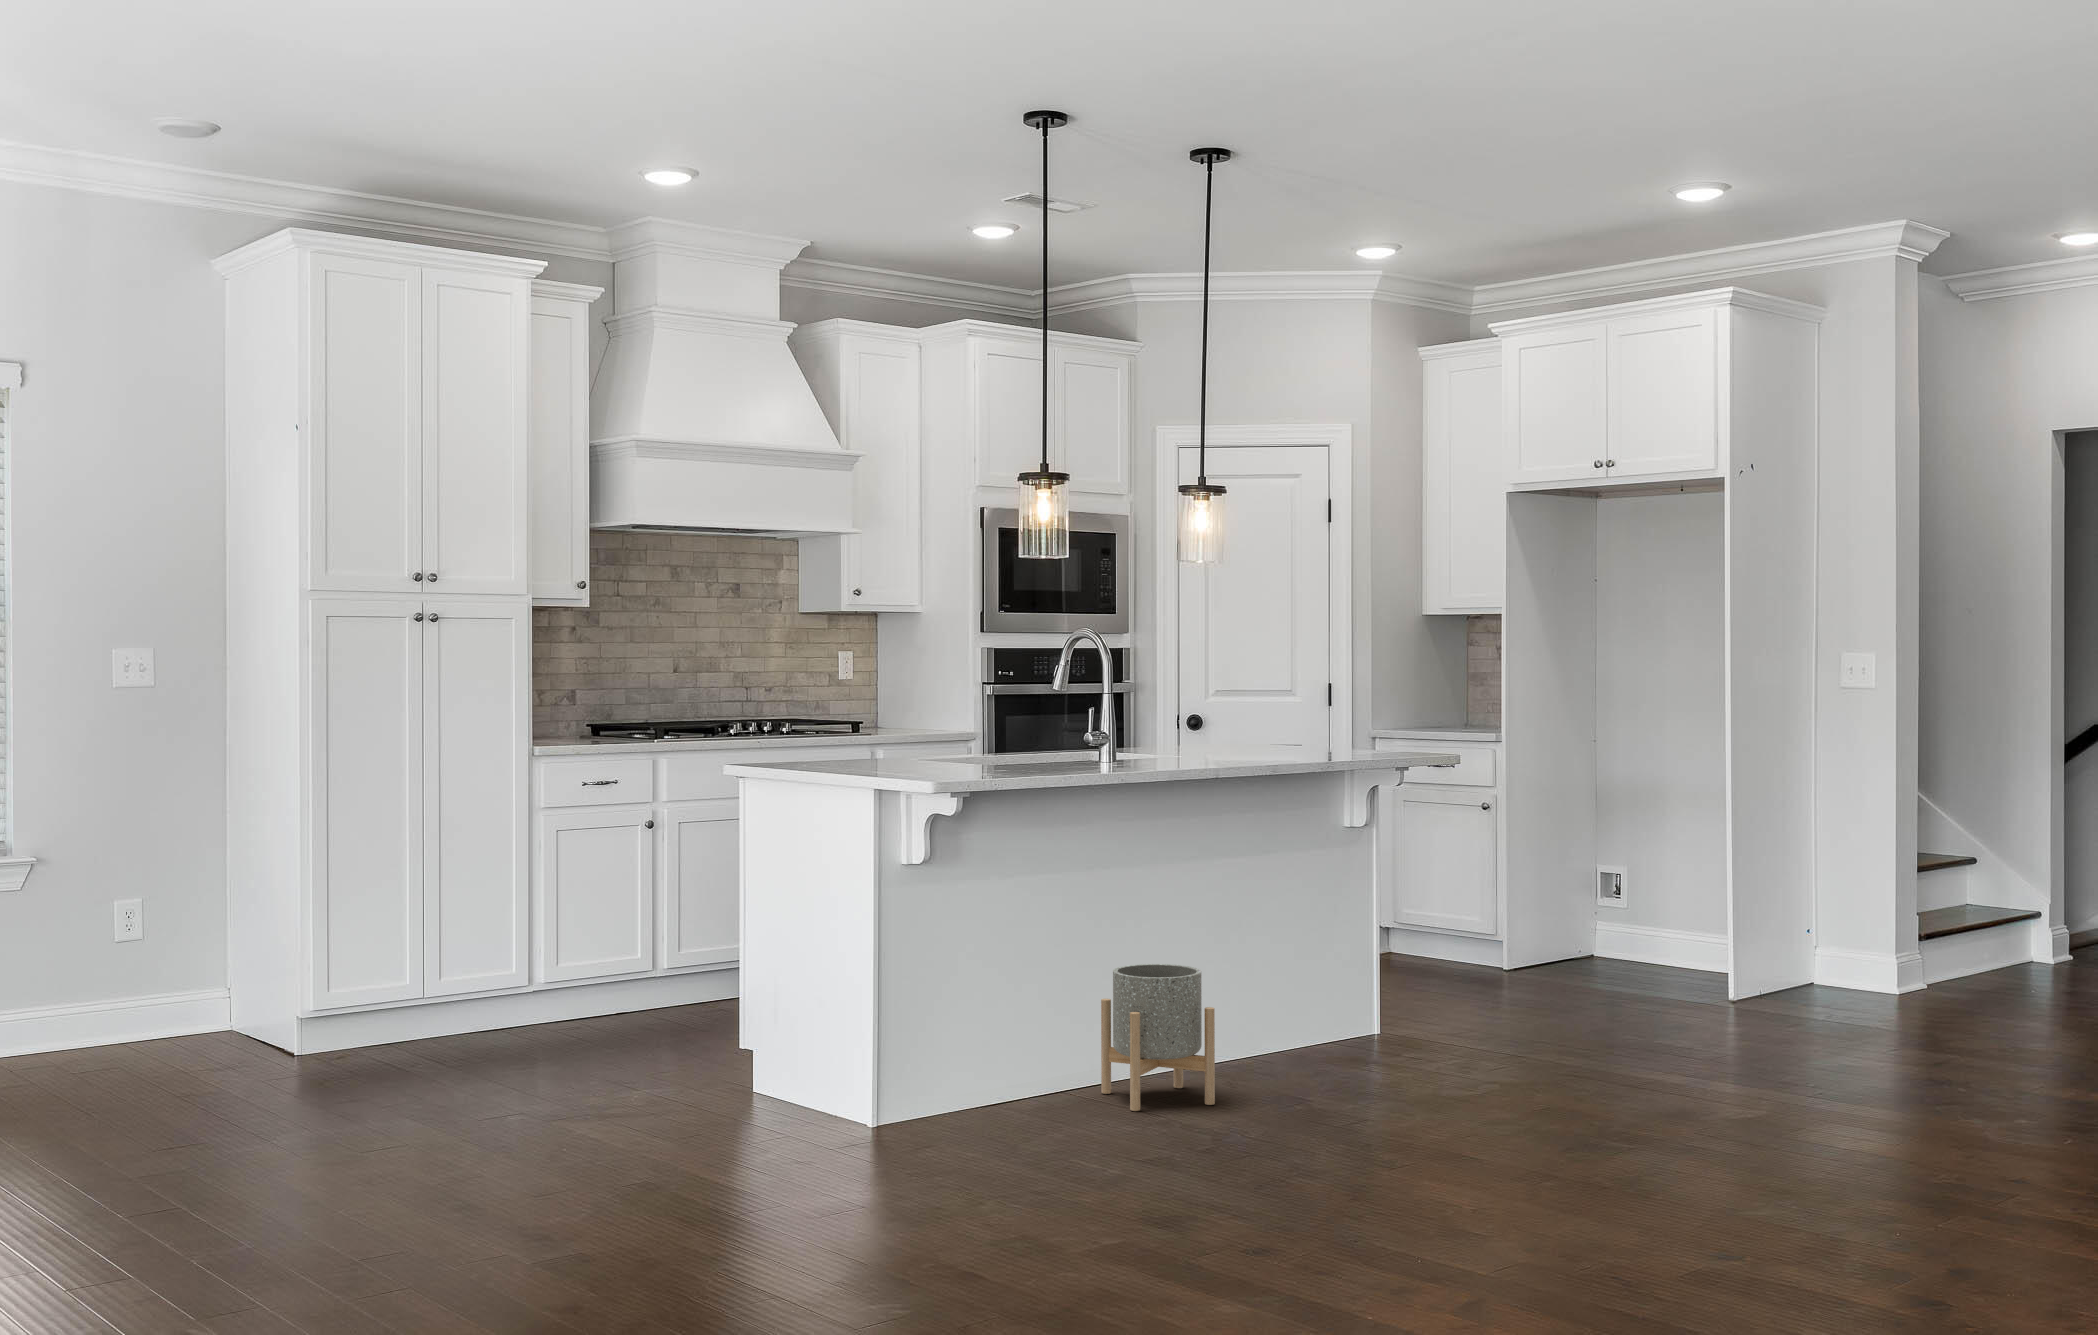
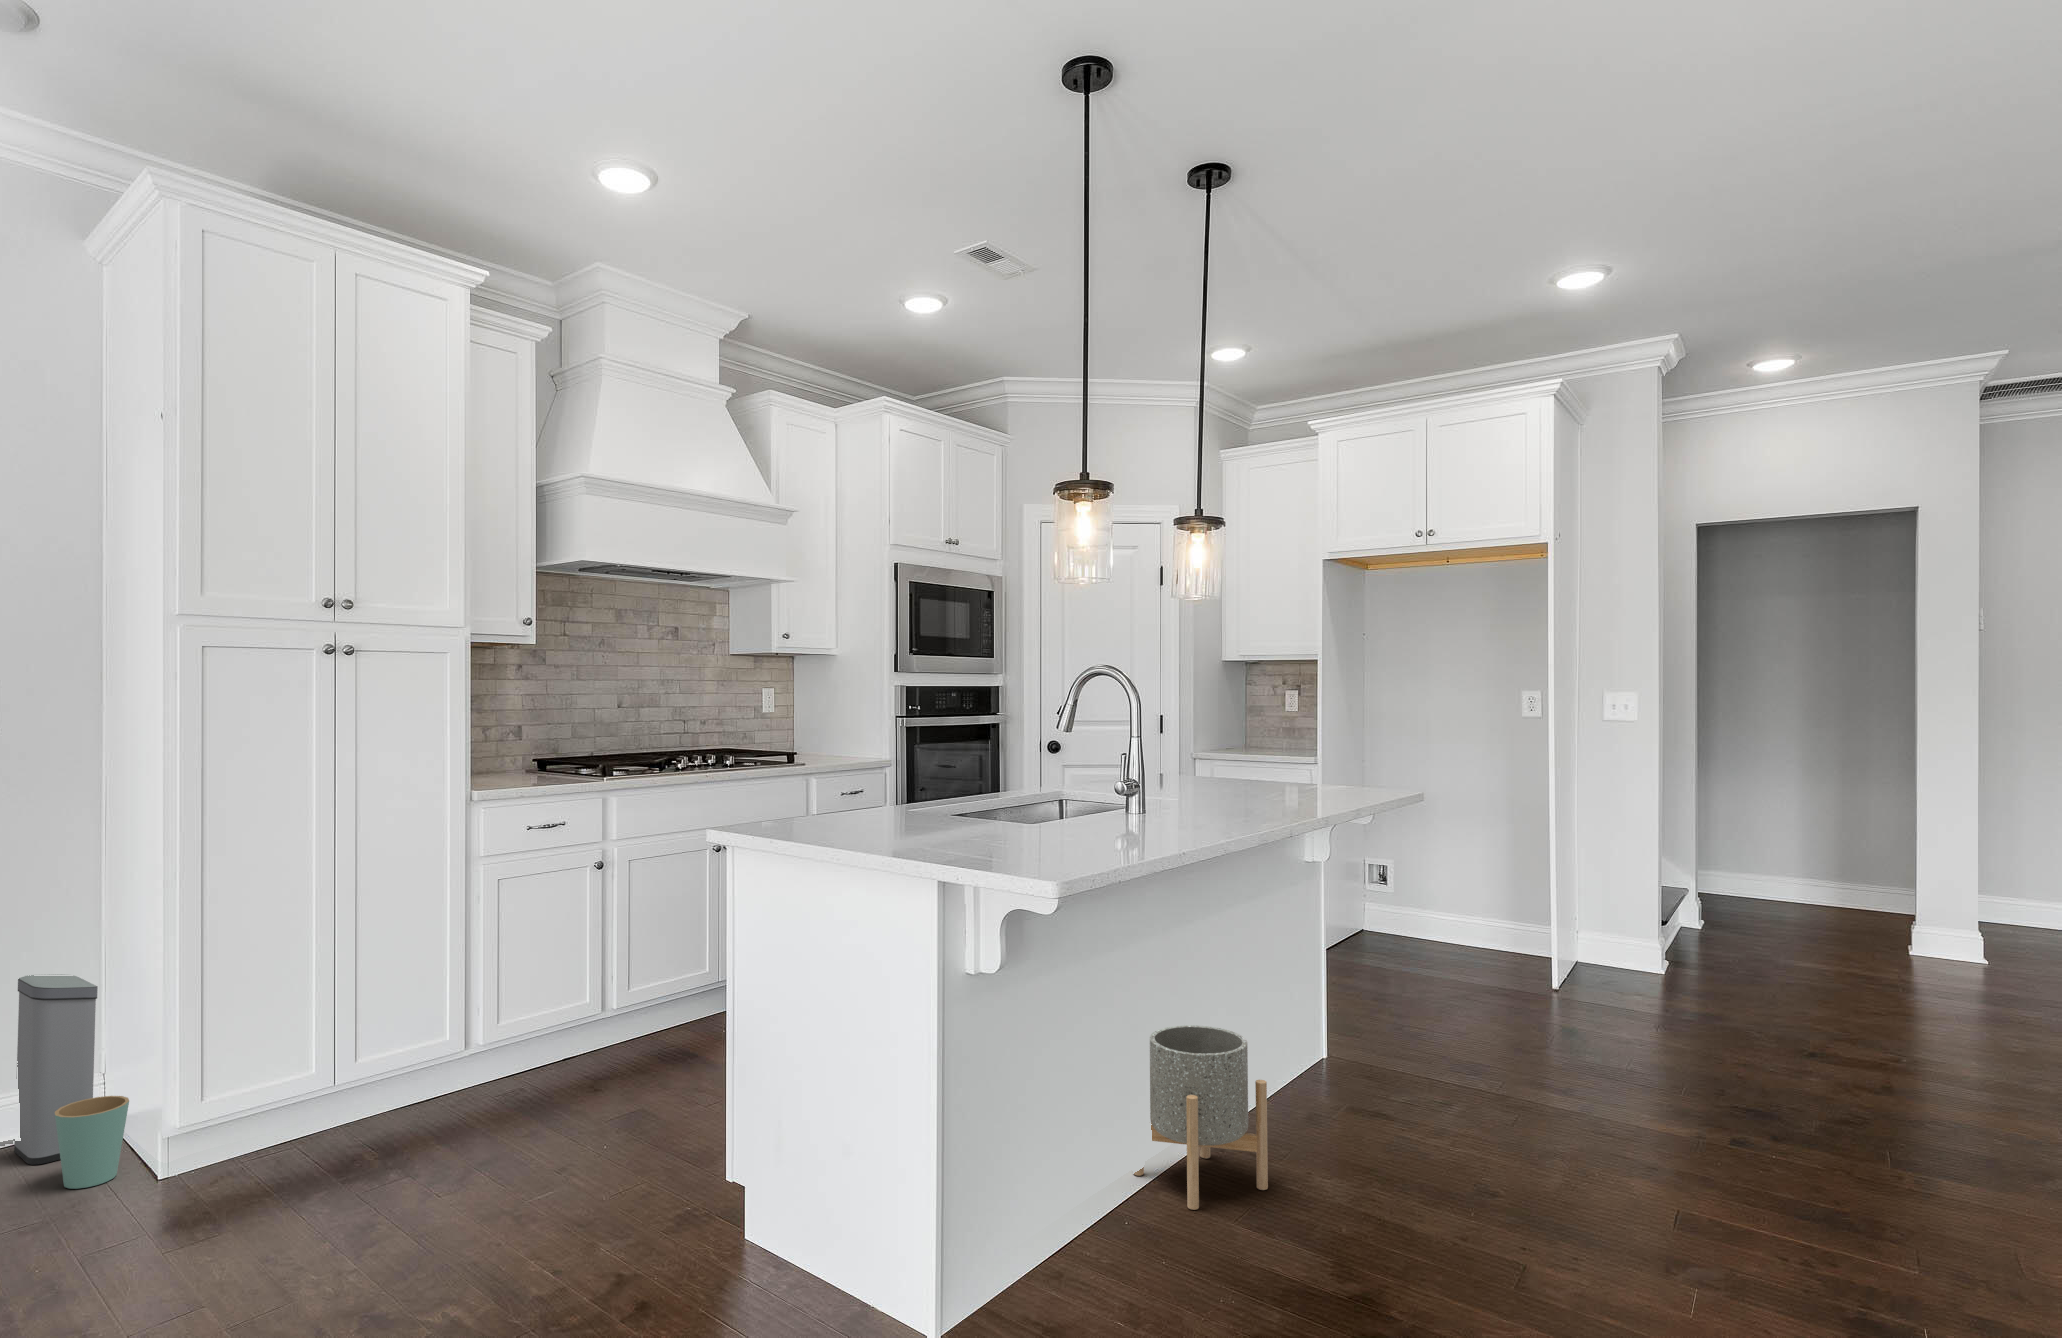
trash can: none [166,897,261,1064] -> present [14,975,129,1189]

